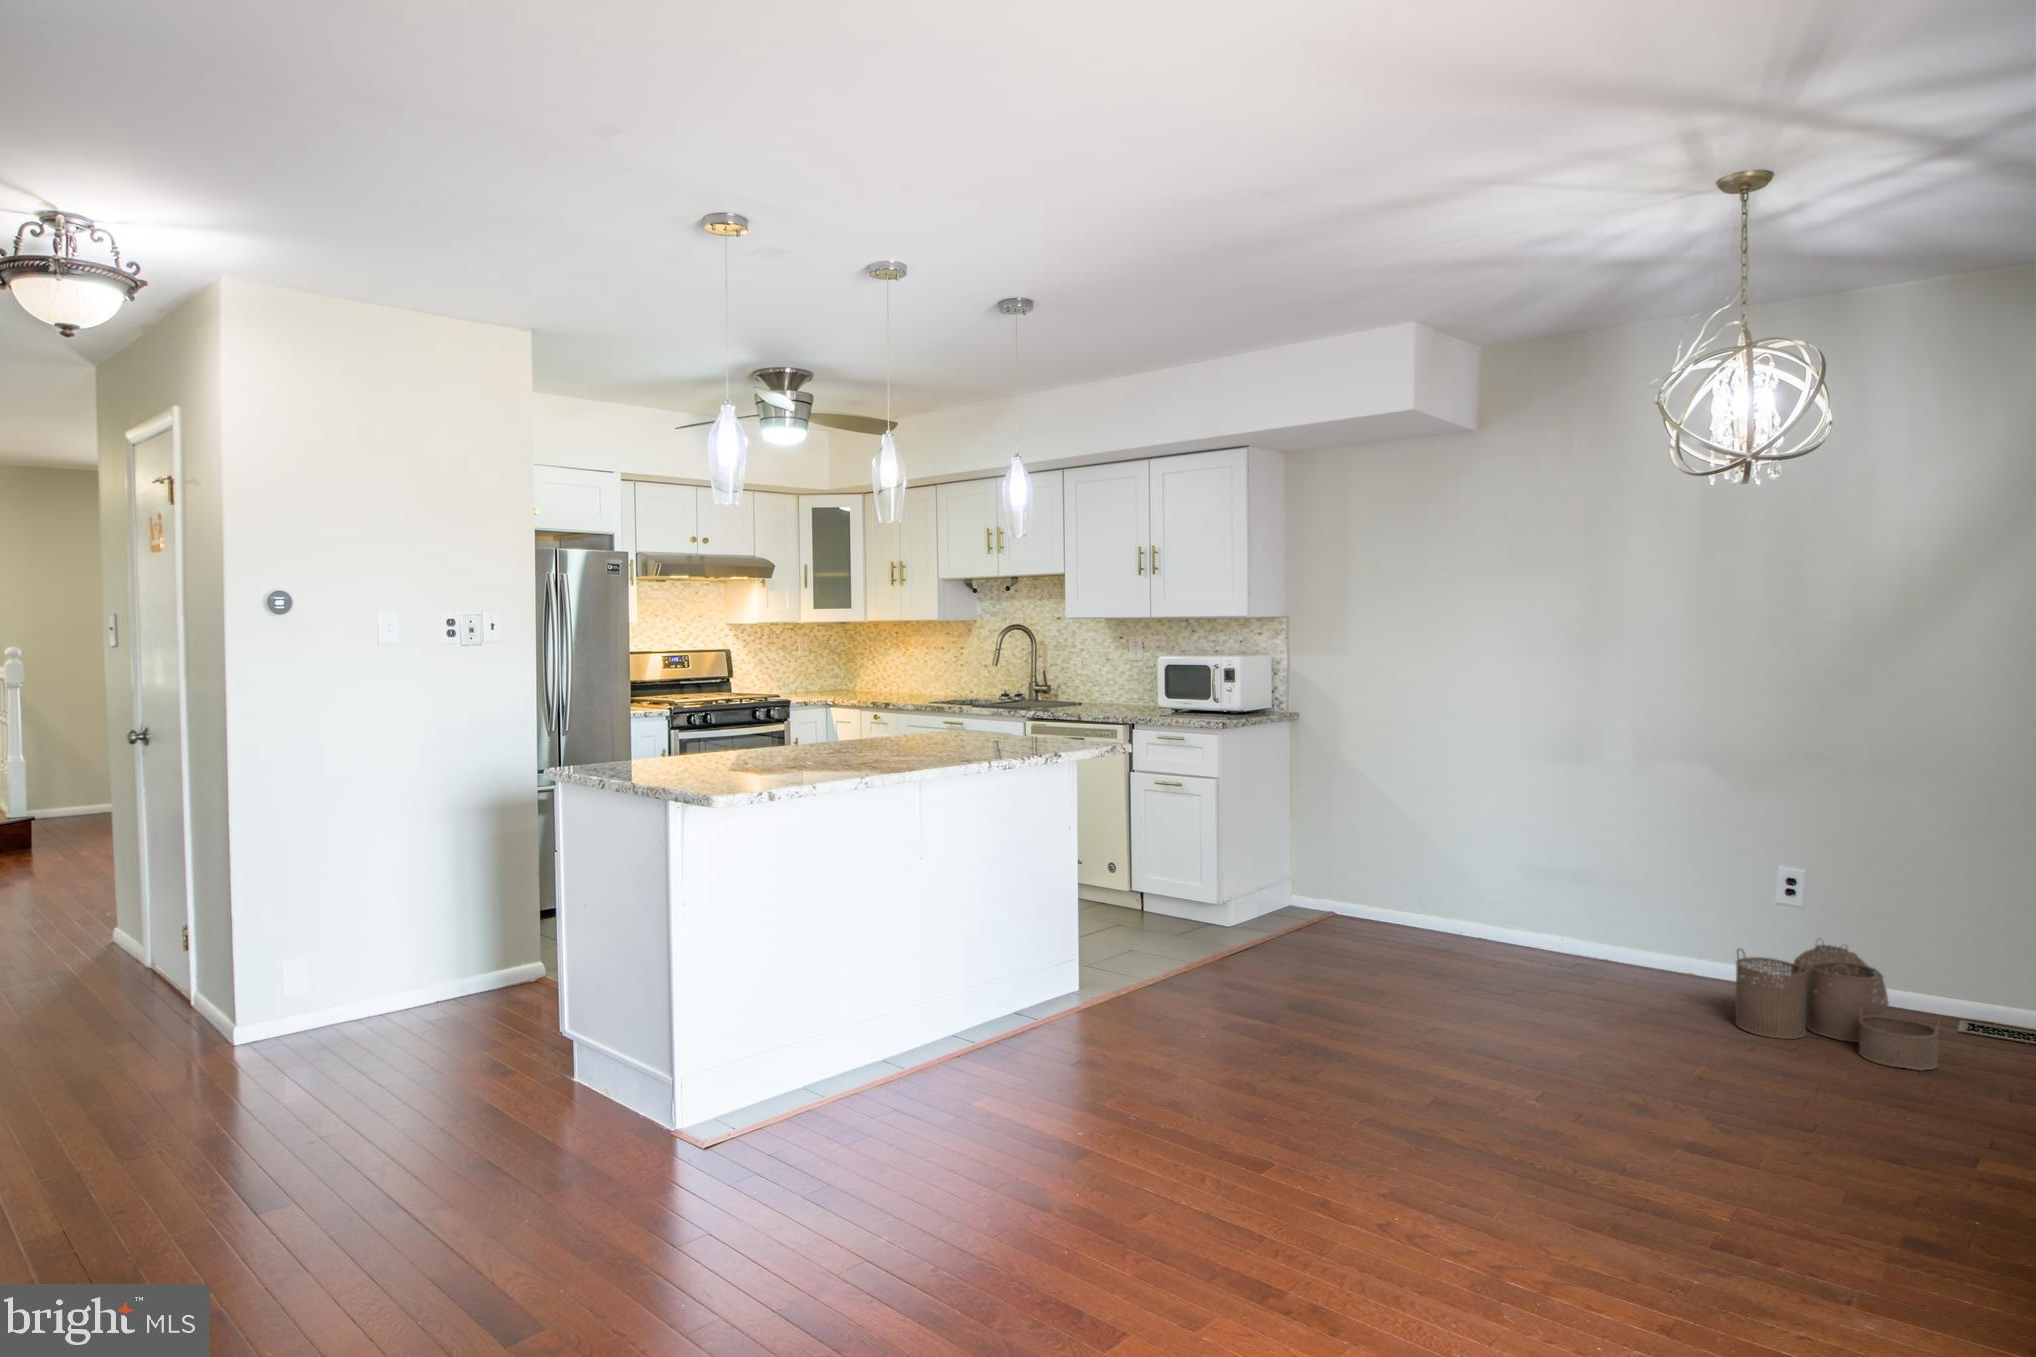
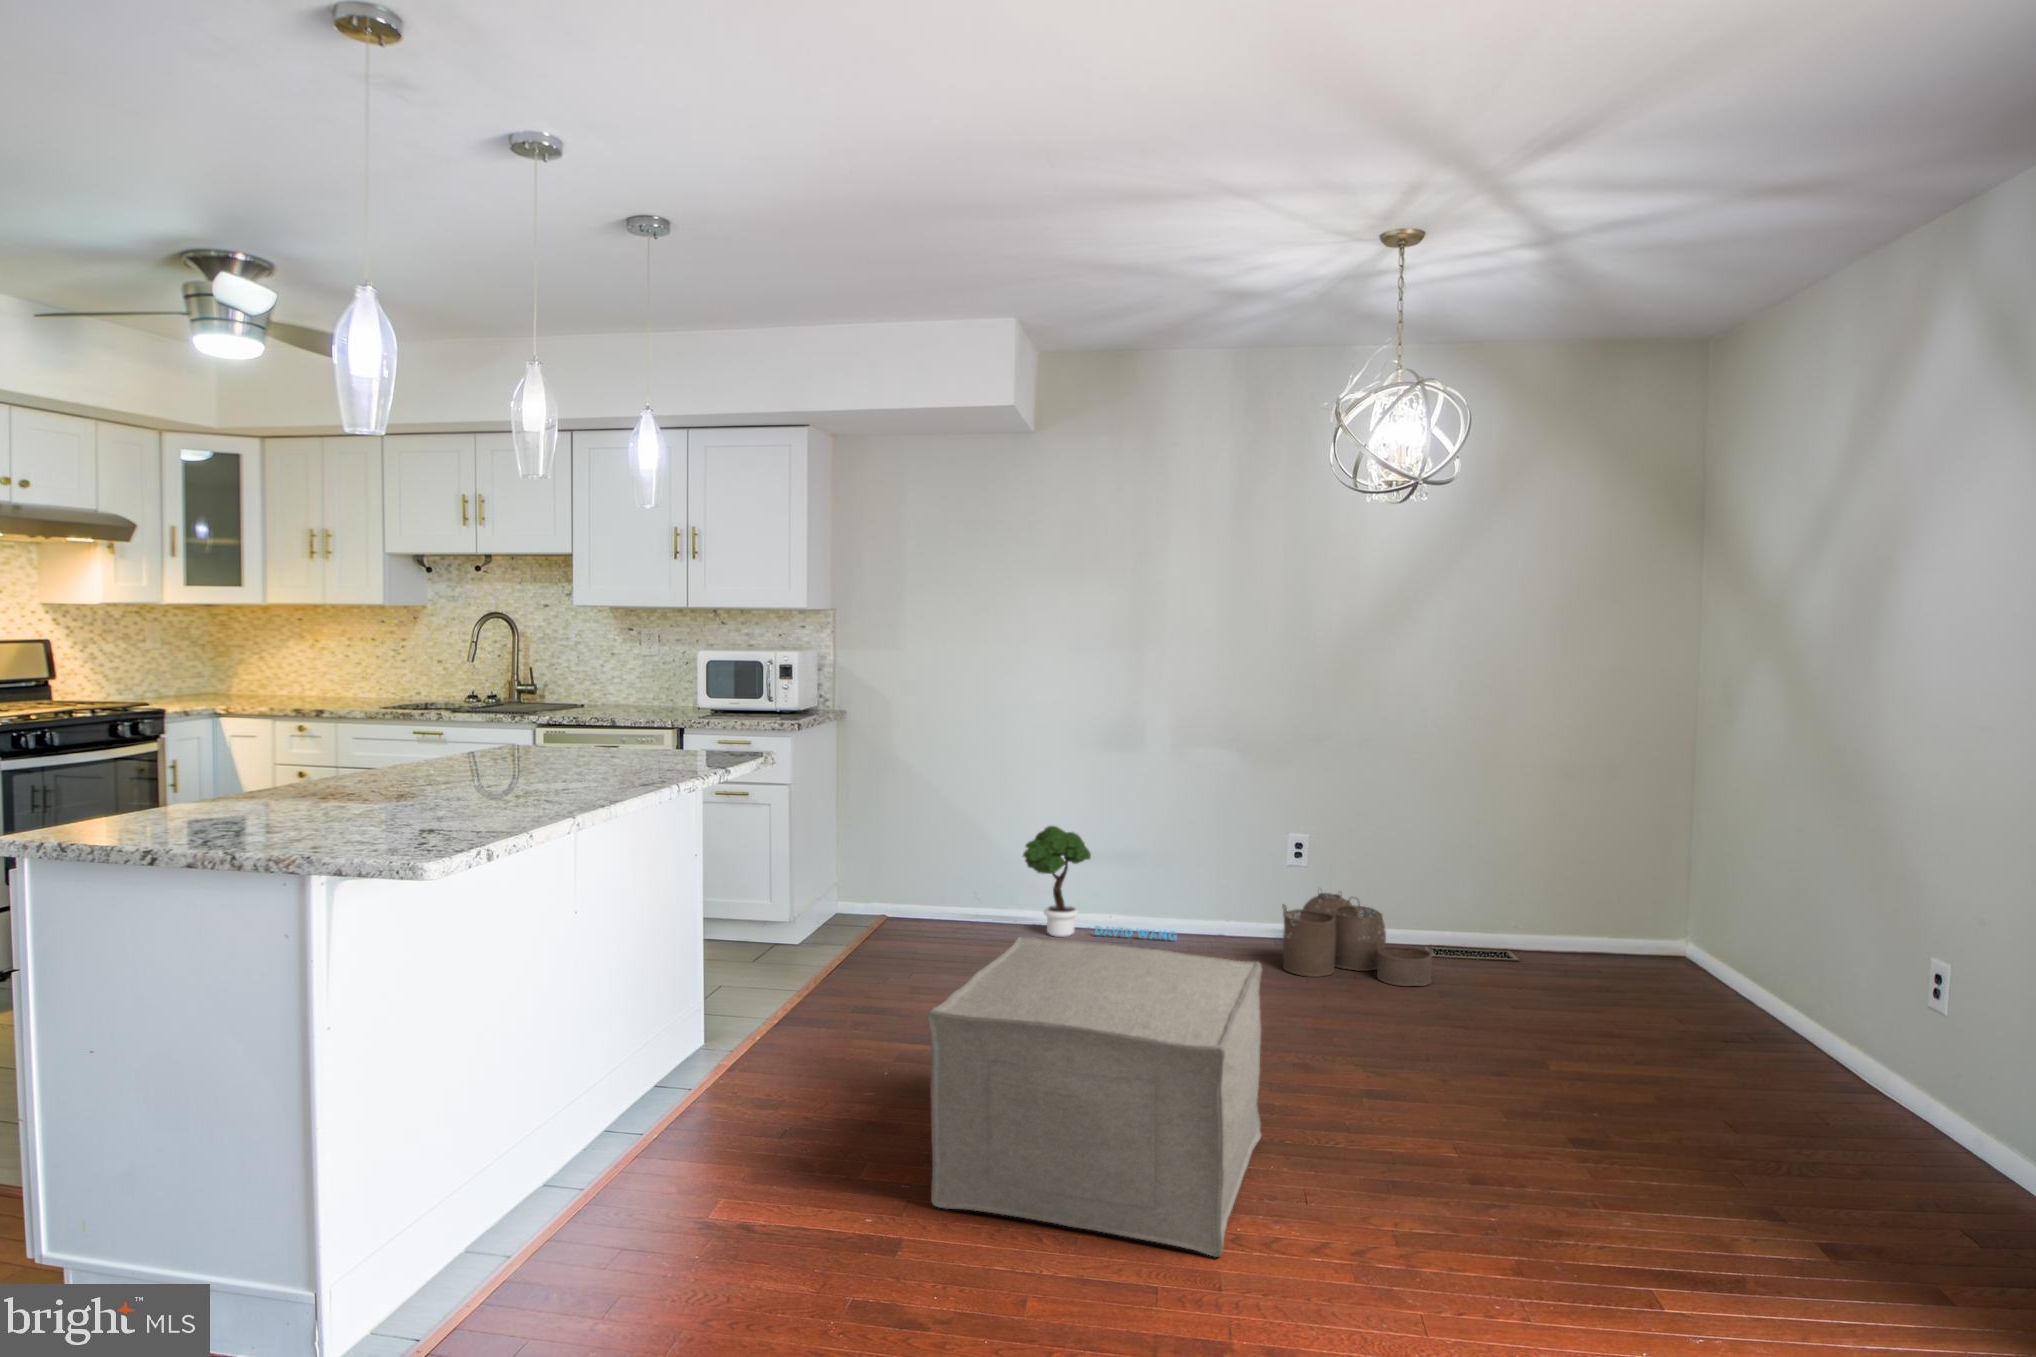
potted tree: none [1452,838,1629,977] -> present [1023,826,1177,940]
ottoman: none [1134,930,1521,1253] -> present [928,936,1262,1257]

